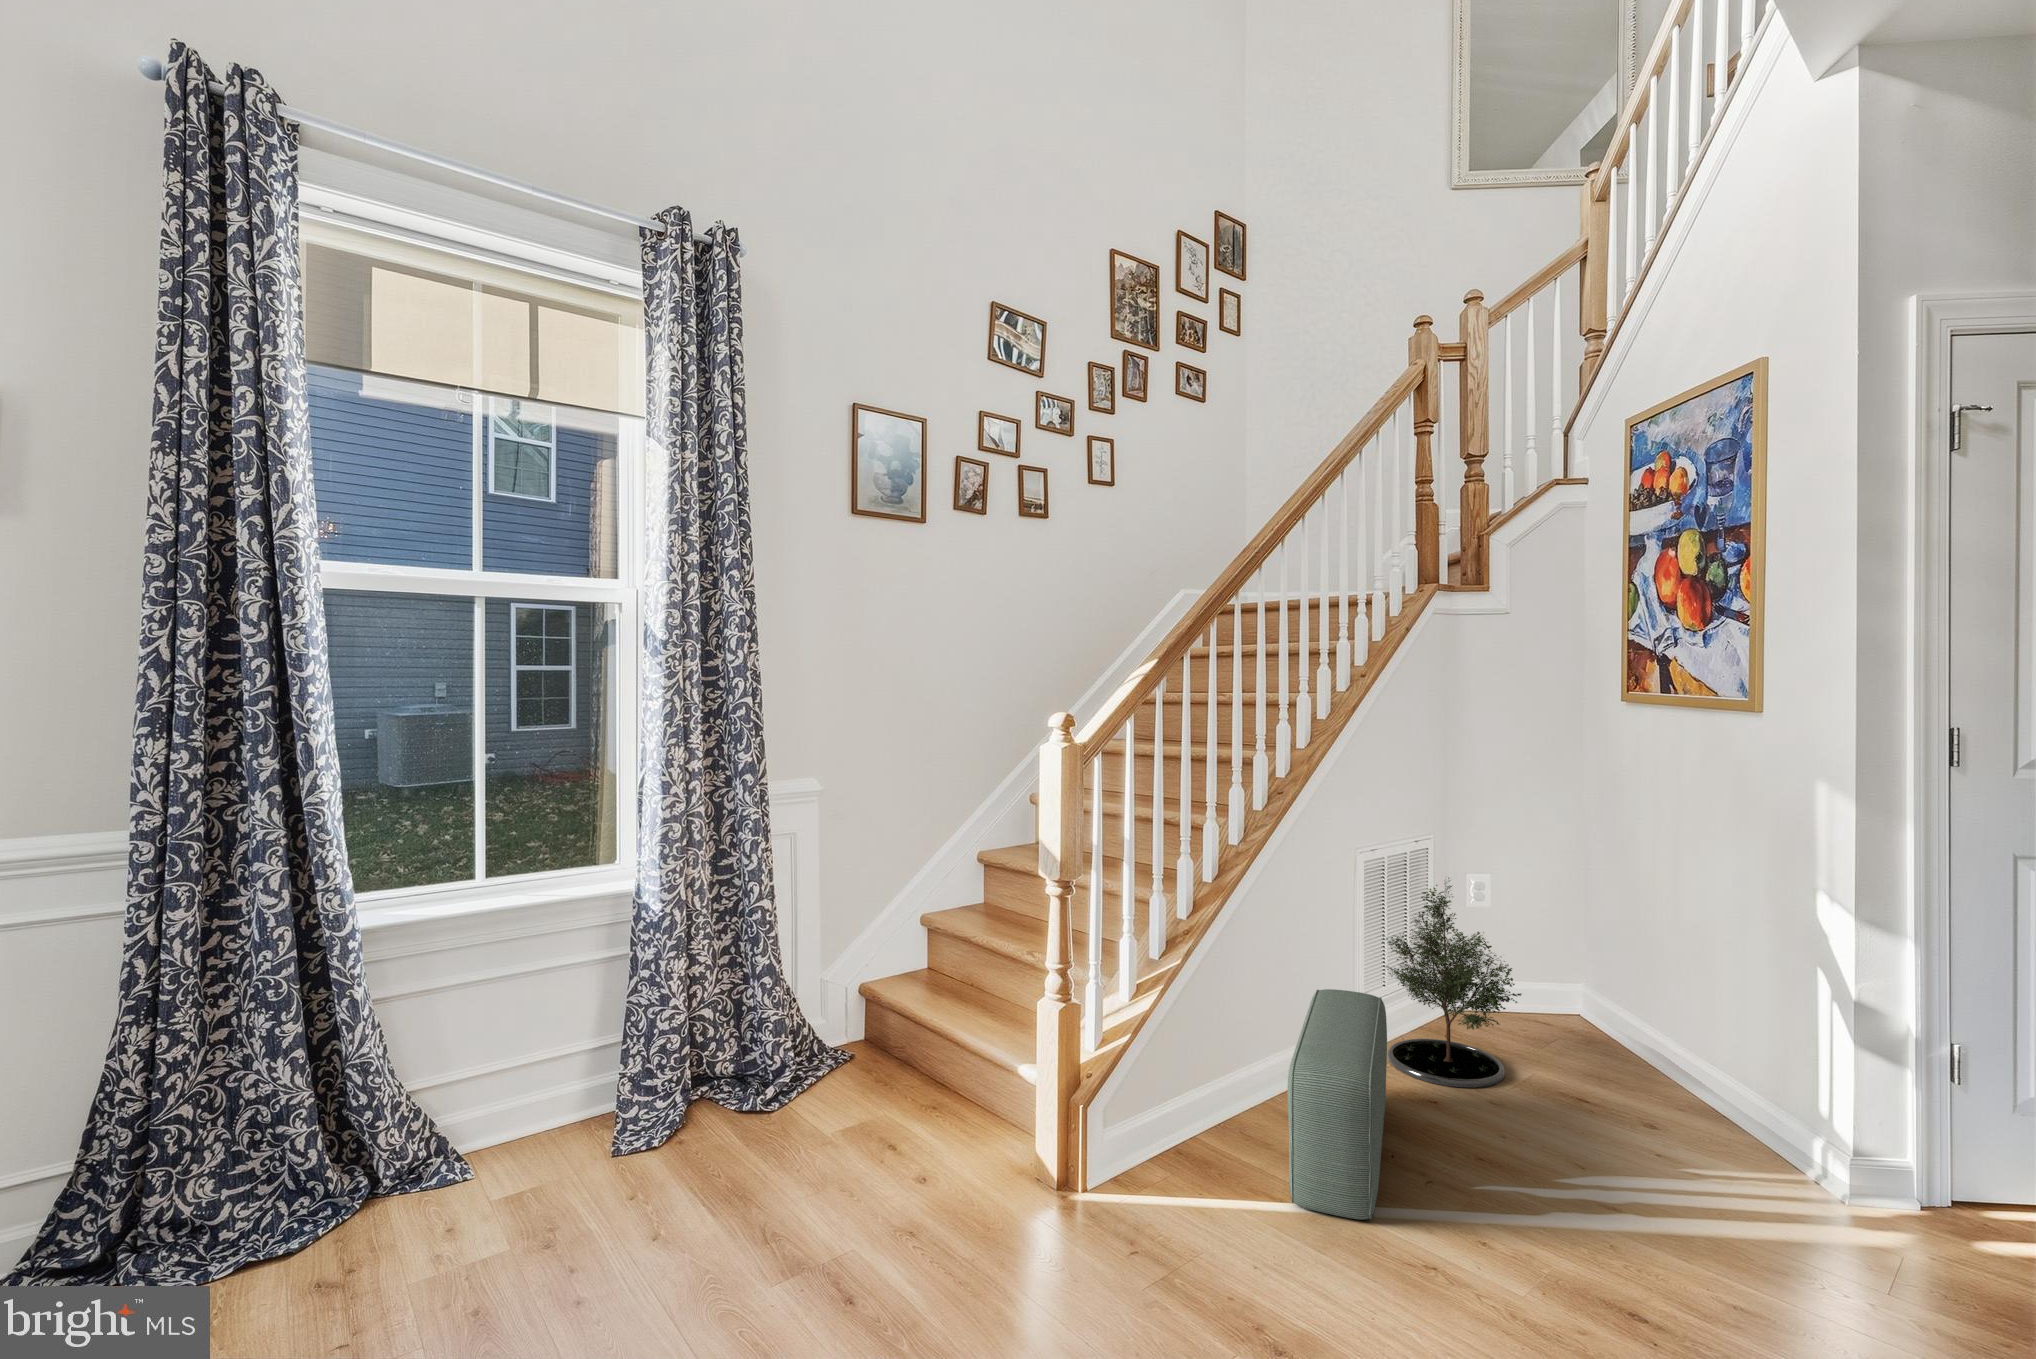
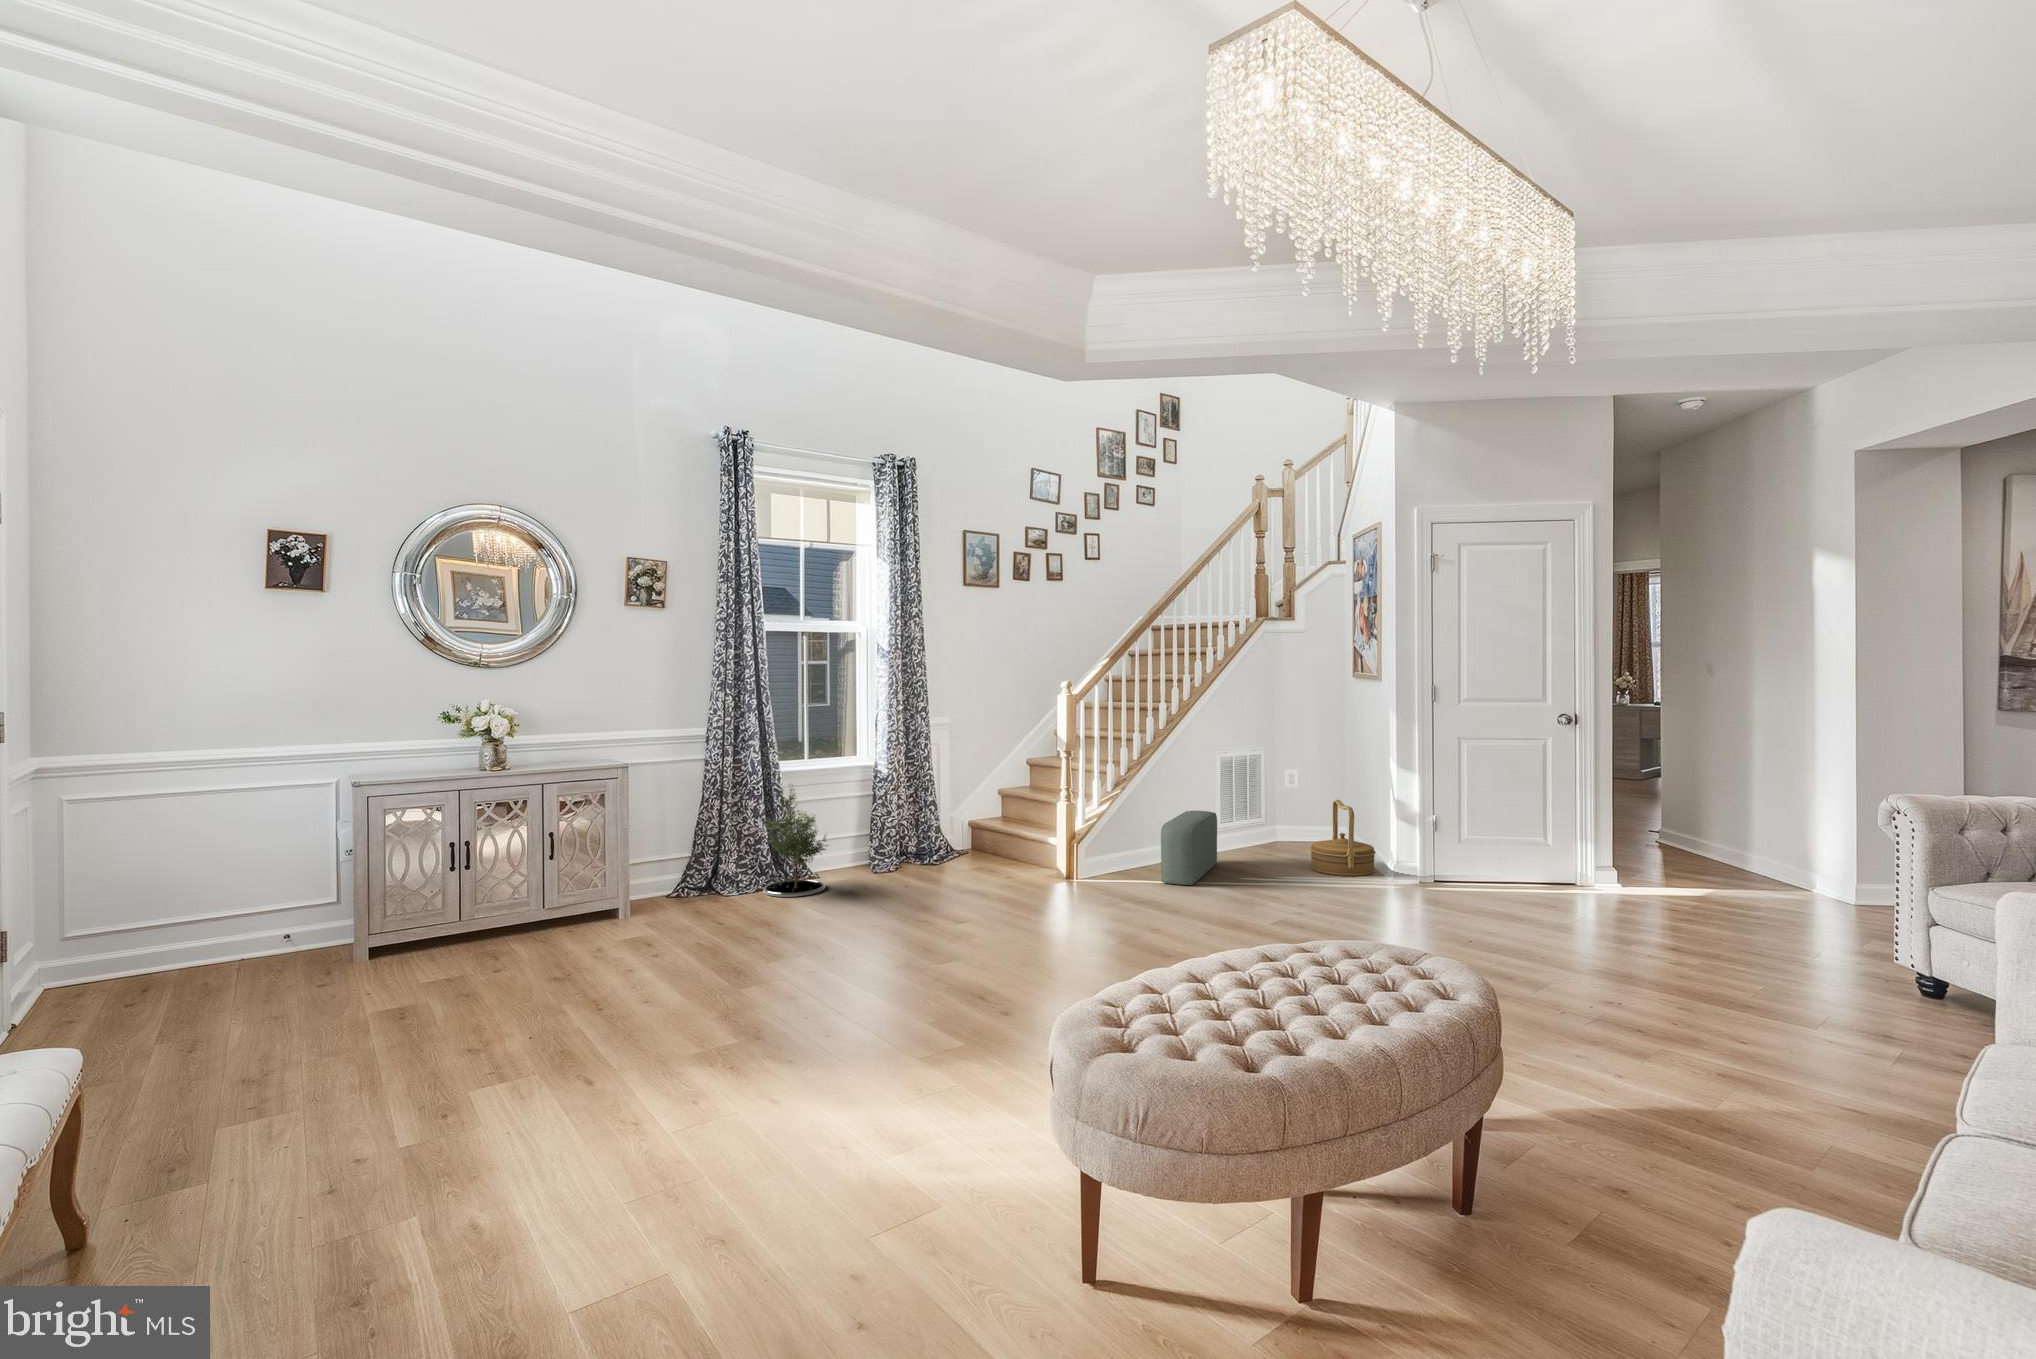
potted tree: present [1382,878,1521,1088] -> present [763,785,827,897]
woven basket: none [1594,969,1764,1169] -> present [1310,800,1376,876]

